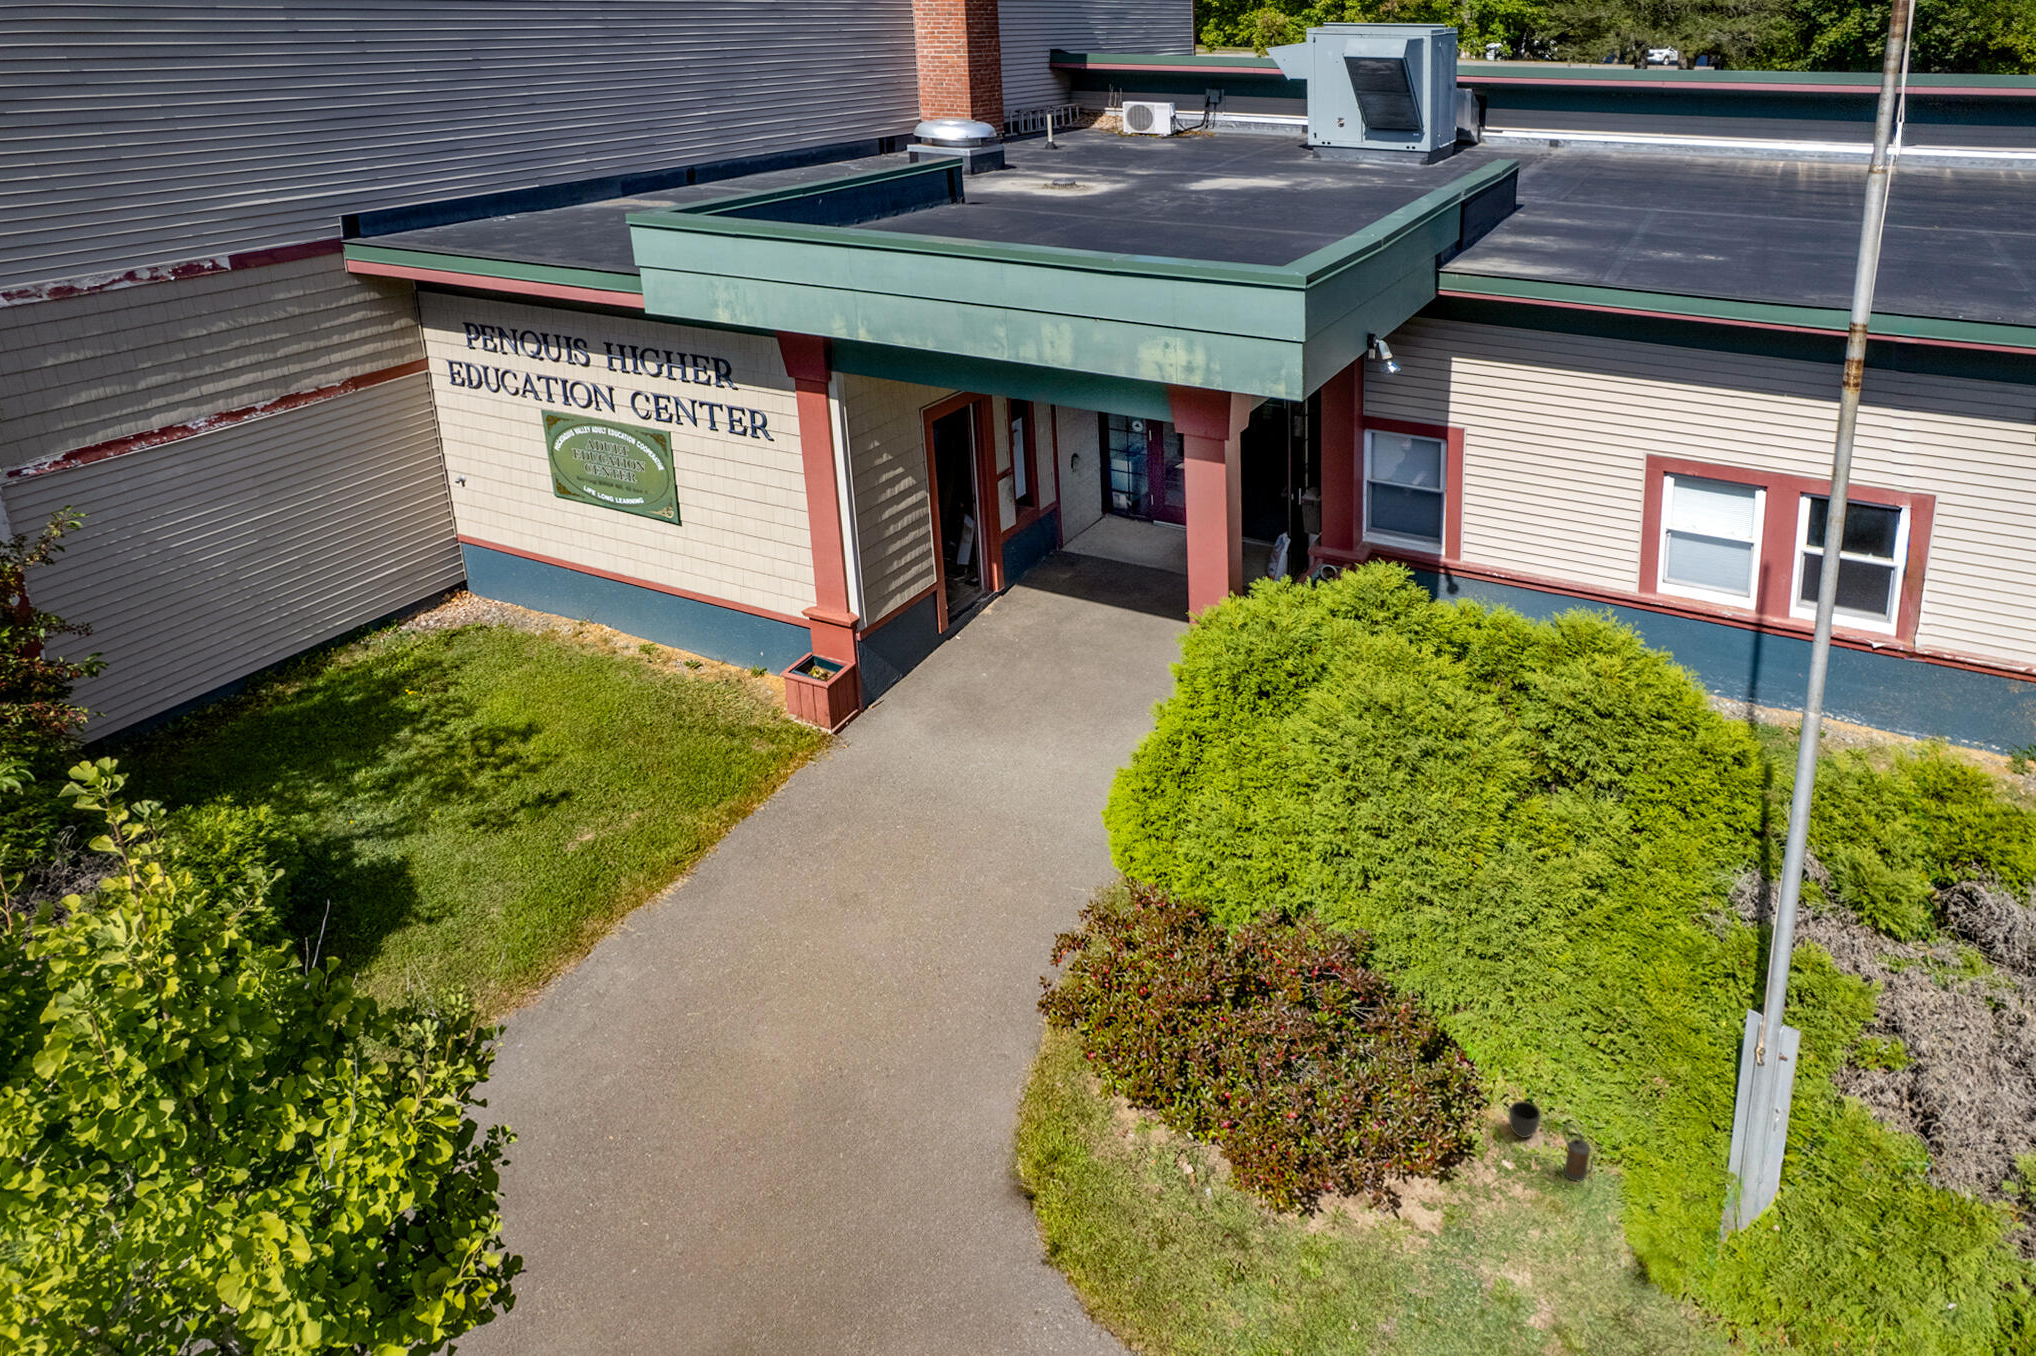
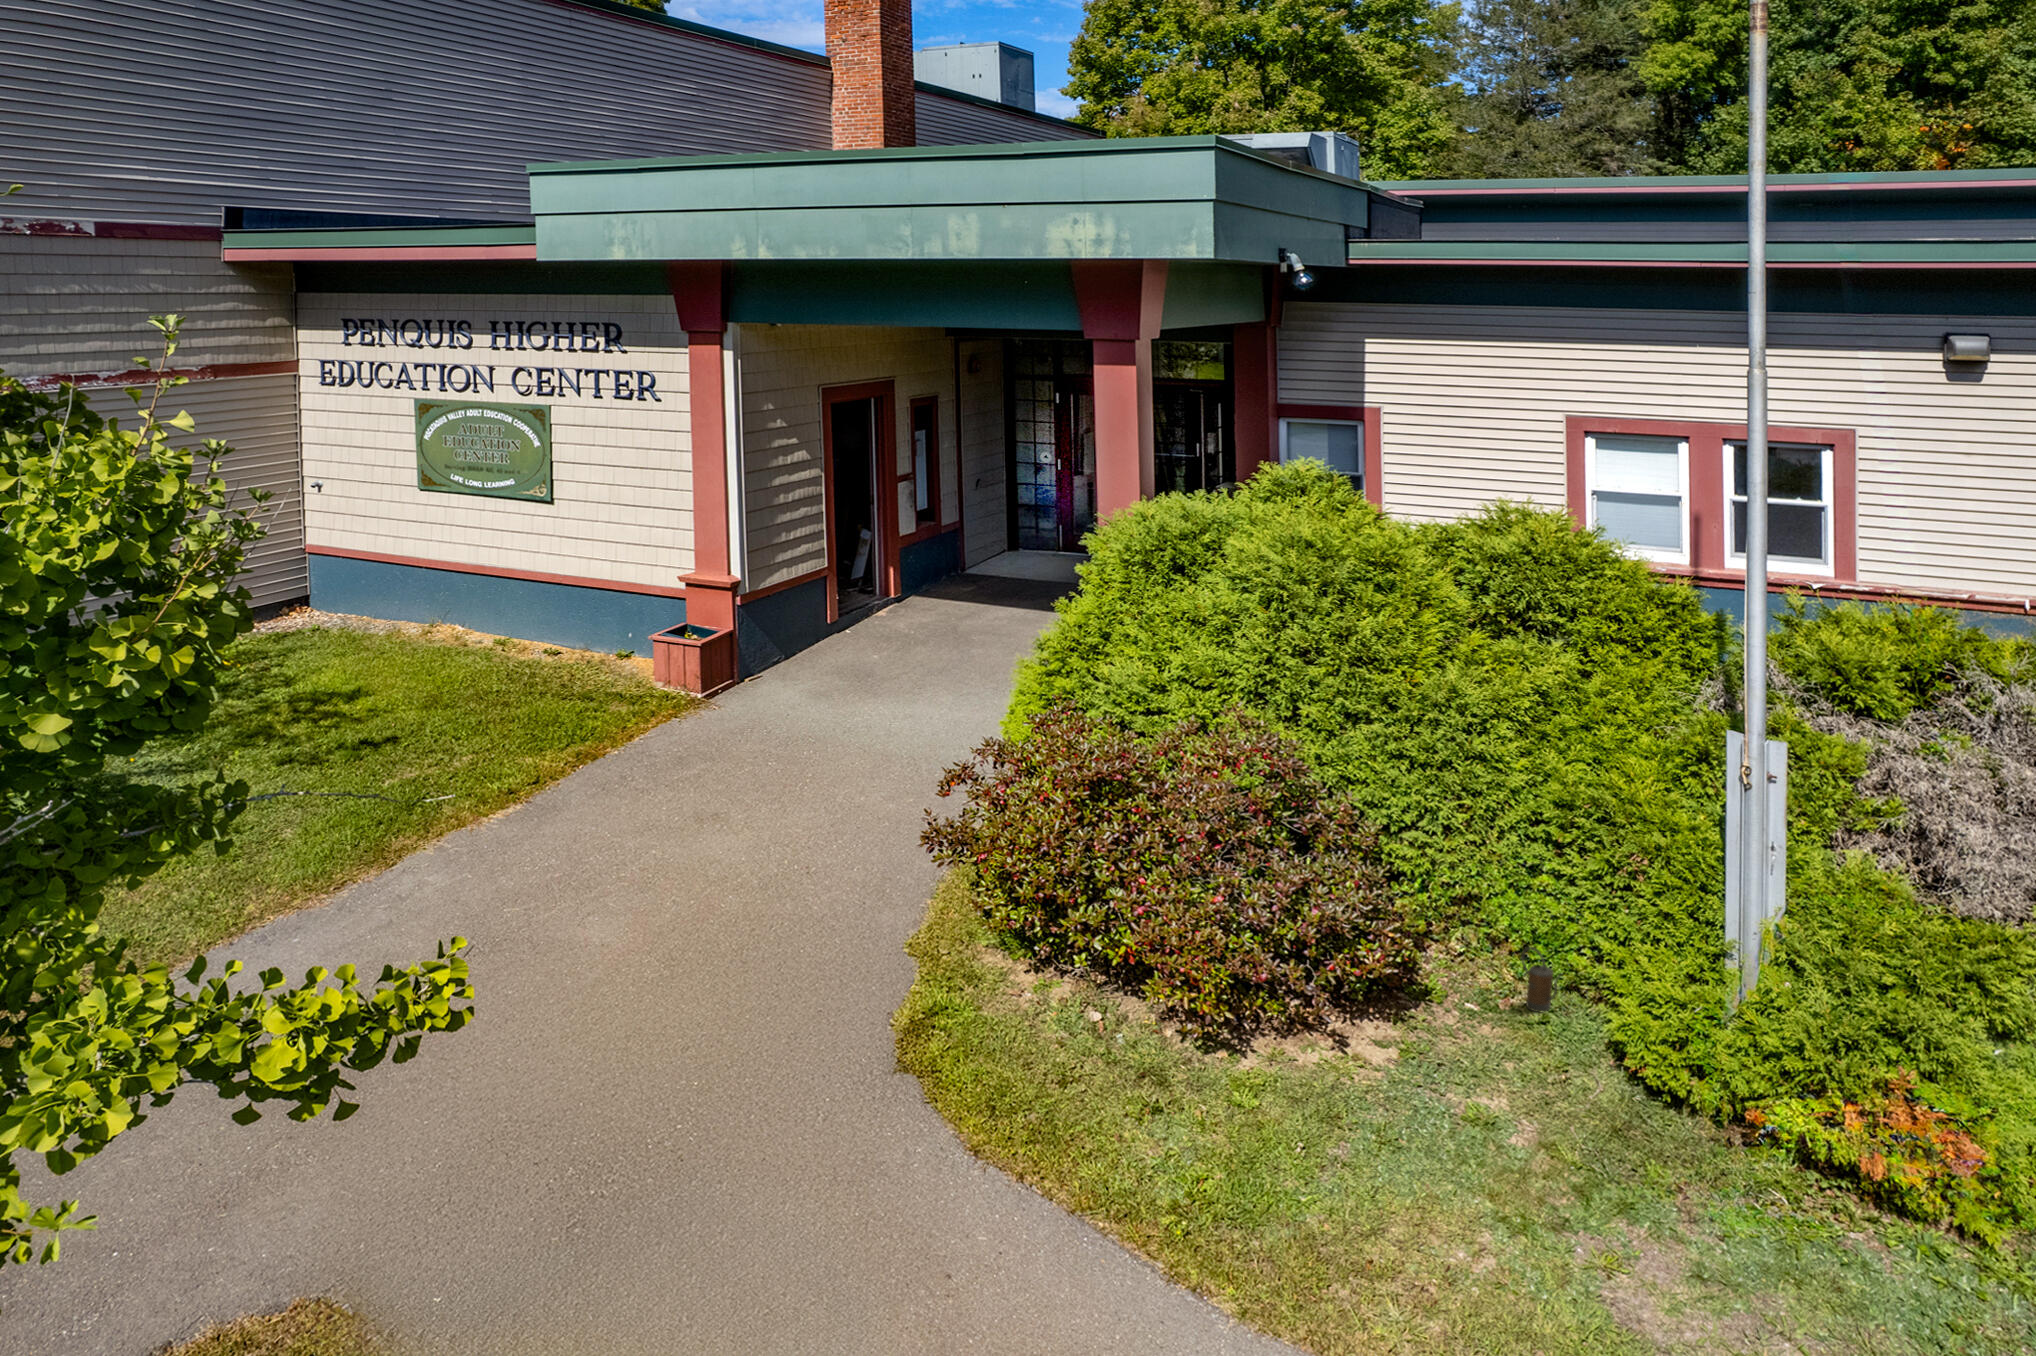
planter: present [1509,1101,1541,1138] -> none [1463,945,1497,984]

